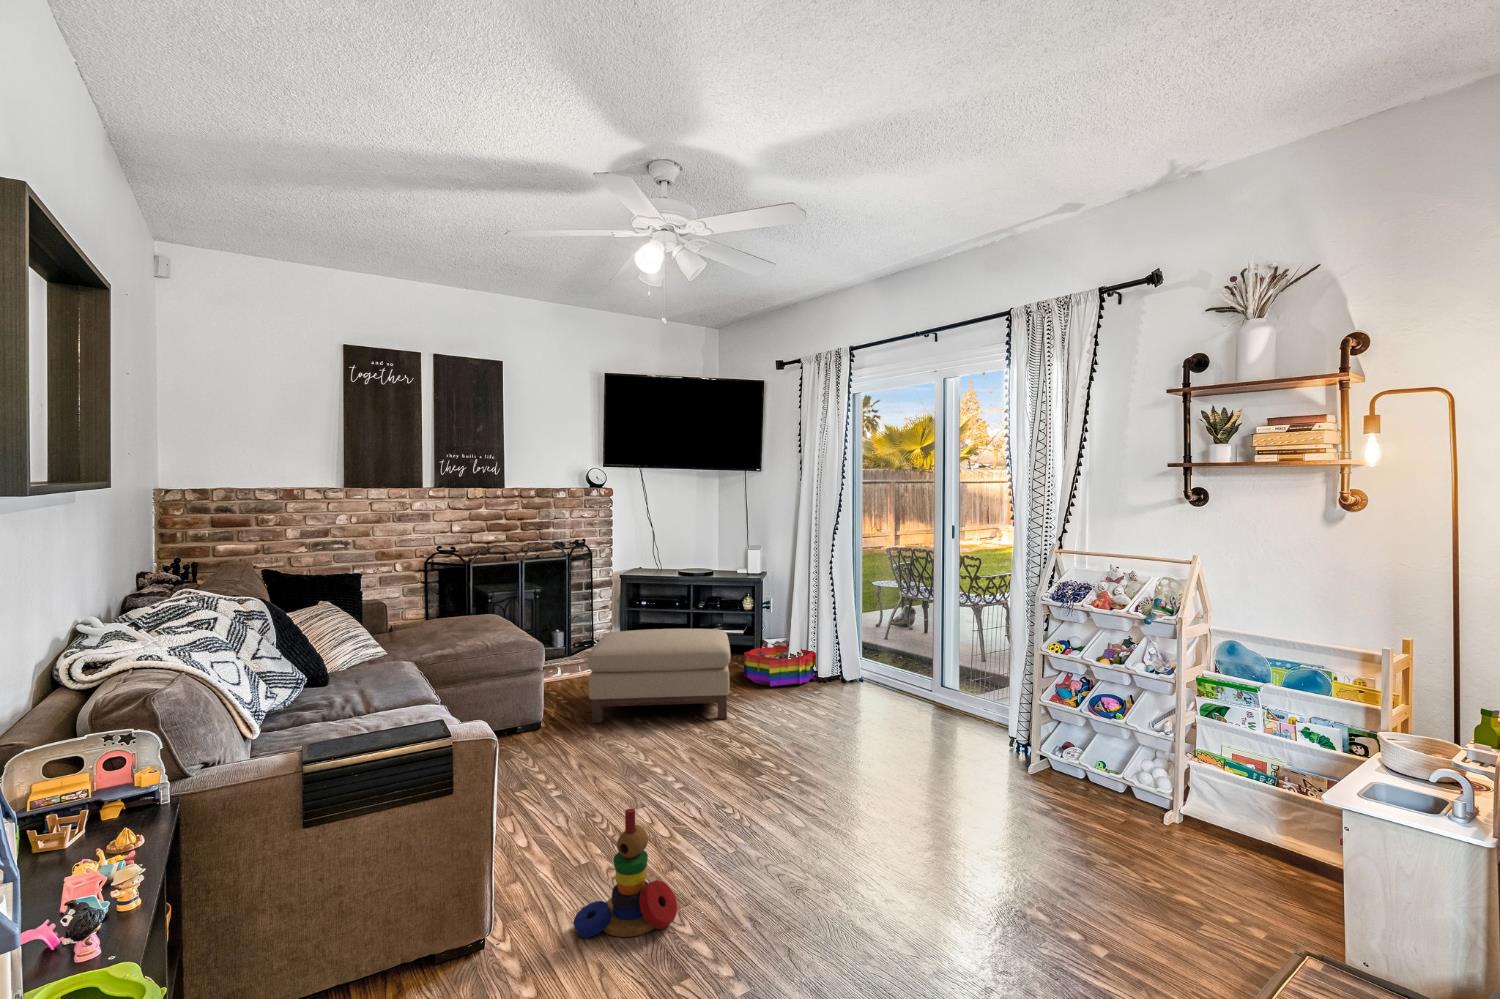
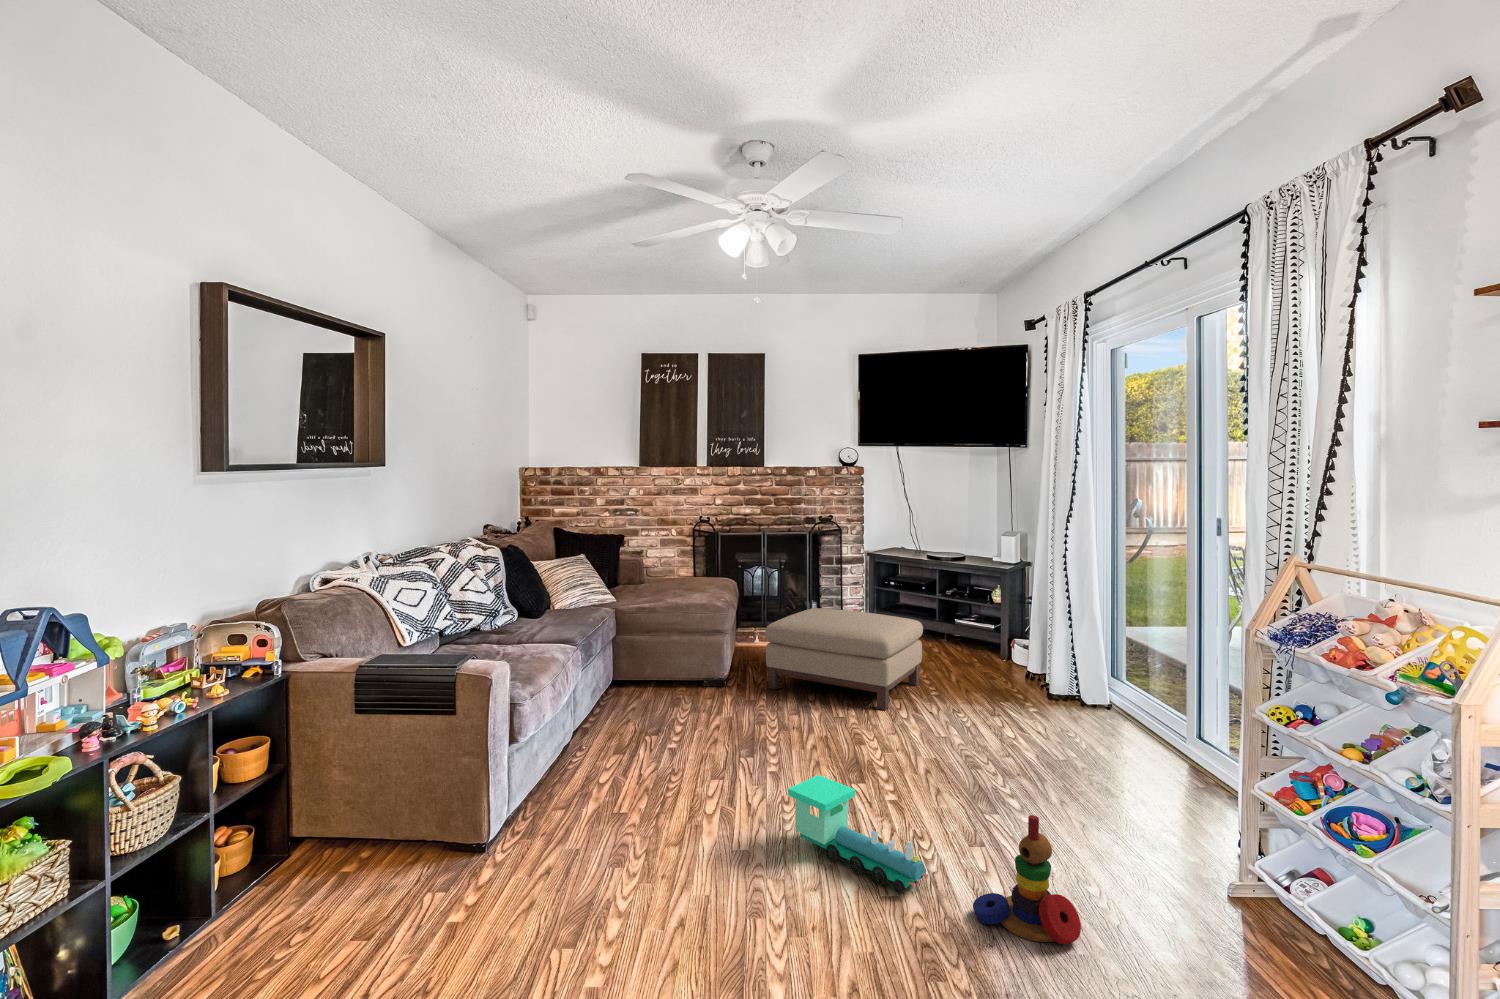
storage bin: present [744,645,816,686] -> none [951,645,1035,692]
toy train: none [799,777,945,860] -> present [788,775,928,893]
stacking toy: present [574,809,677,937] -> present [973,815,1081,945]

